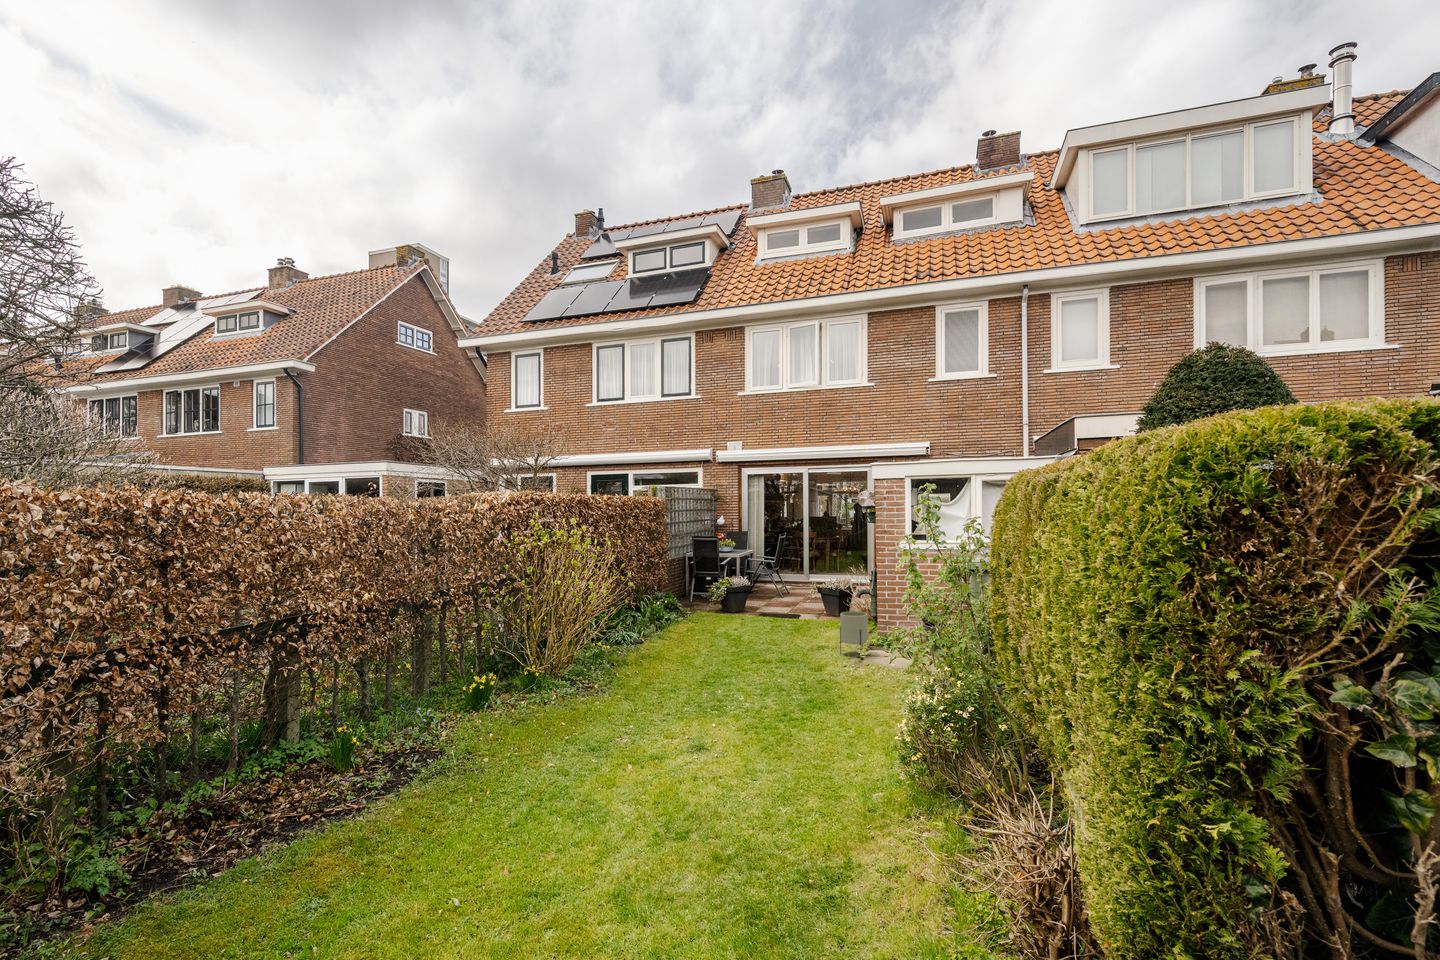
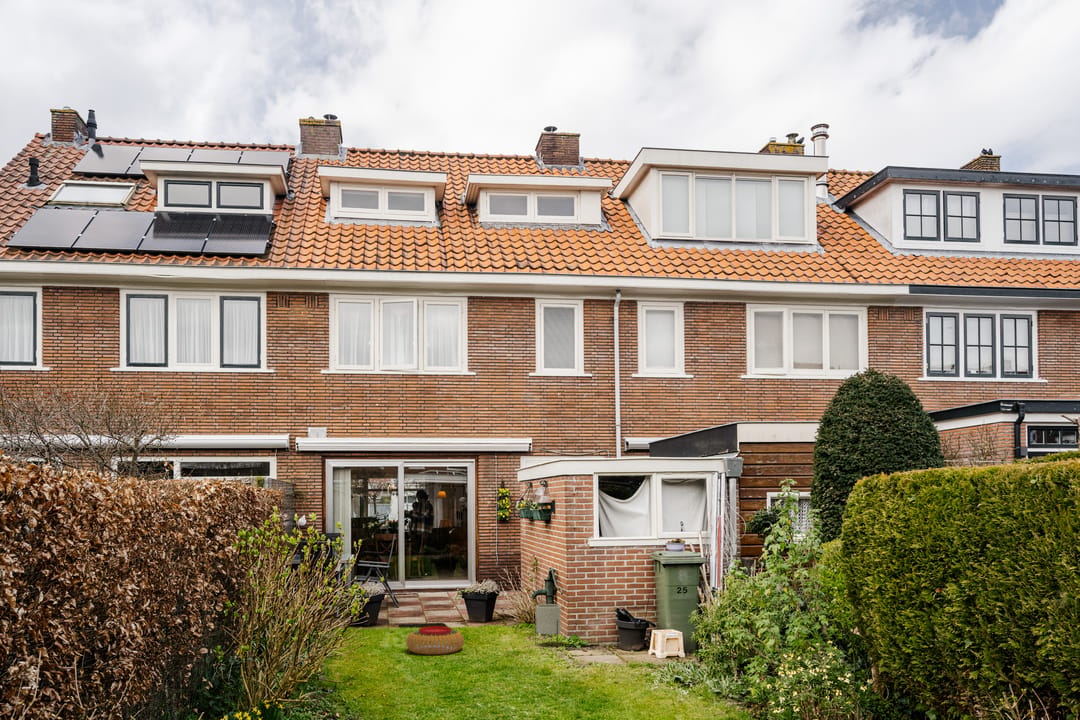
pouf: none [712,626,768,655] -> present [406,626,464,655]

